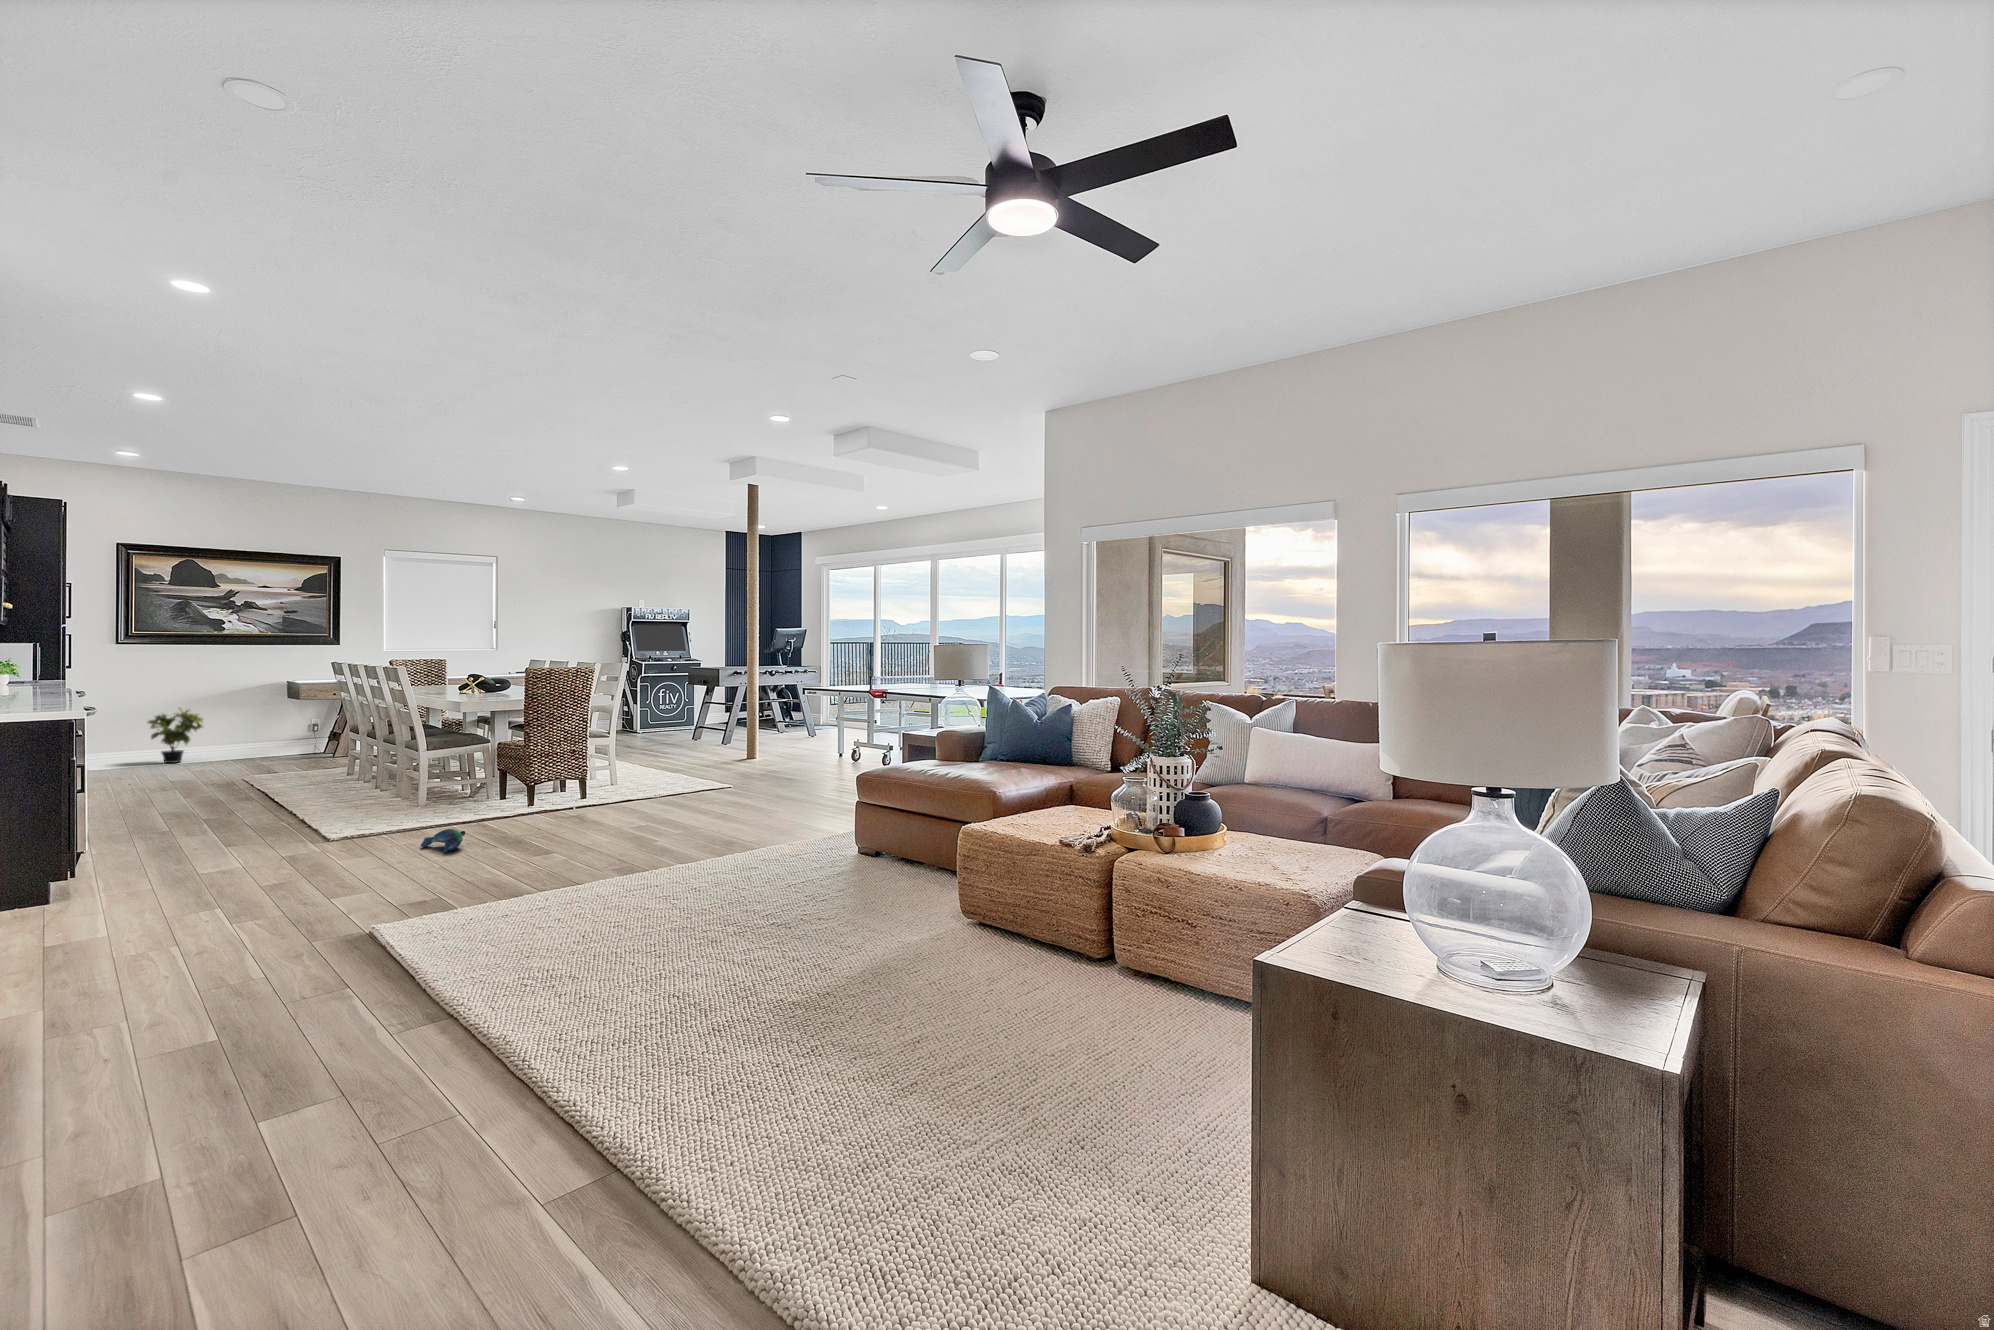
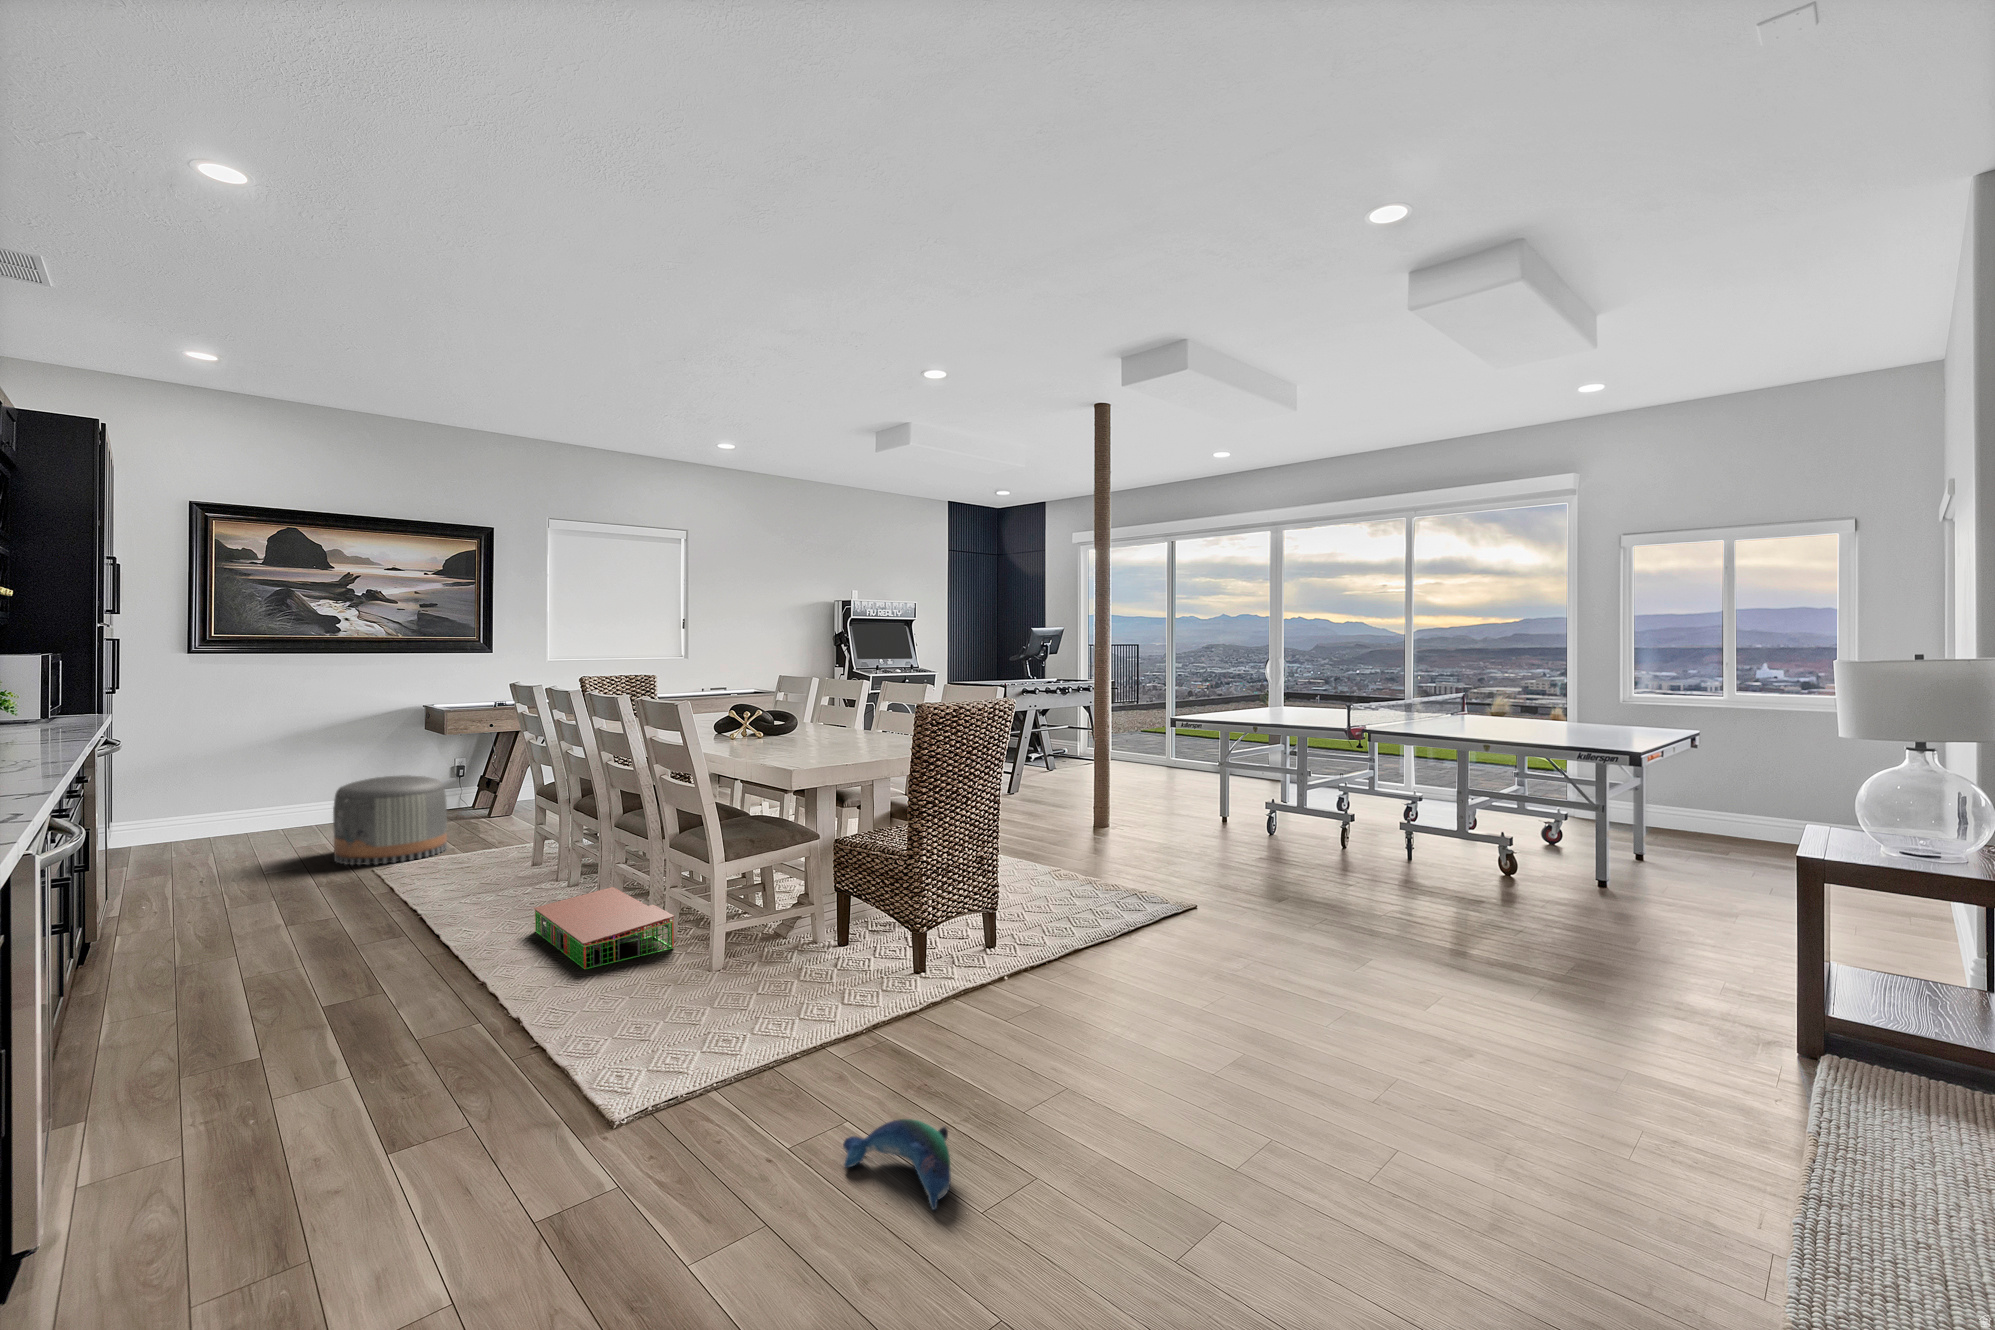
potted plant: present [148,707,203,763] -> none [230,746,311,830]
pouf: none [217,723,296,777] -> present [333,775,447,865]
storage bin: none [332,776,407,808] -> present [534,887,675,969]

